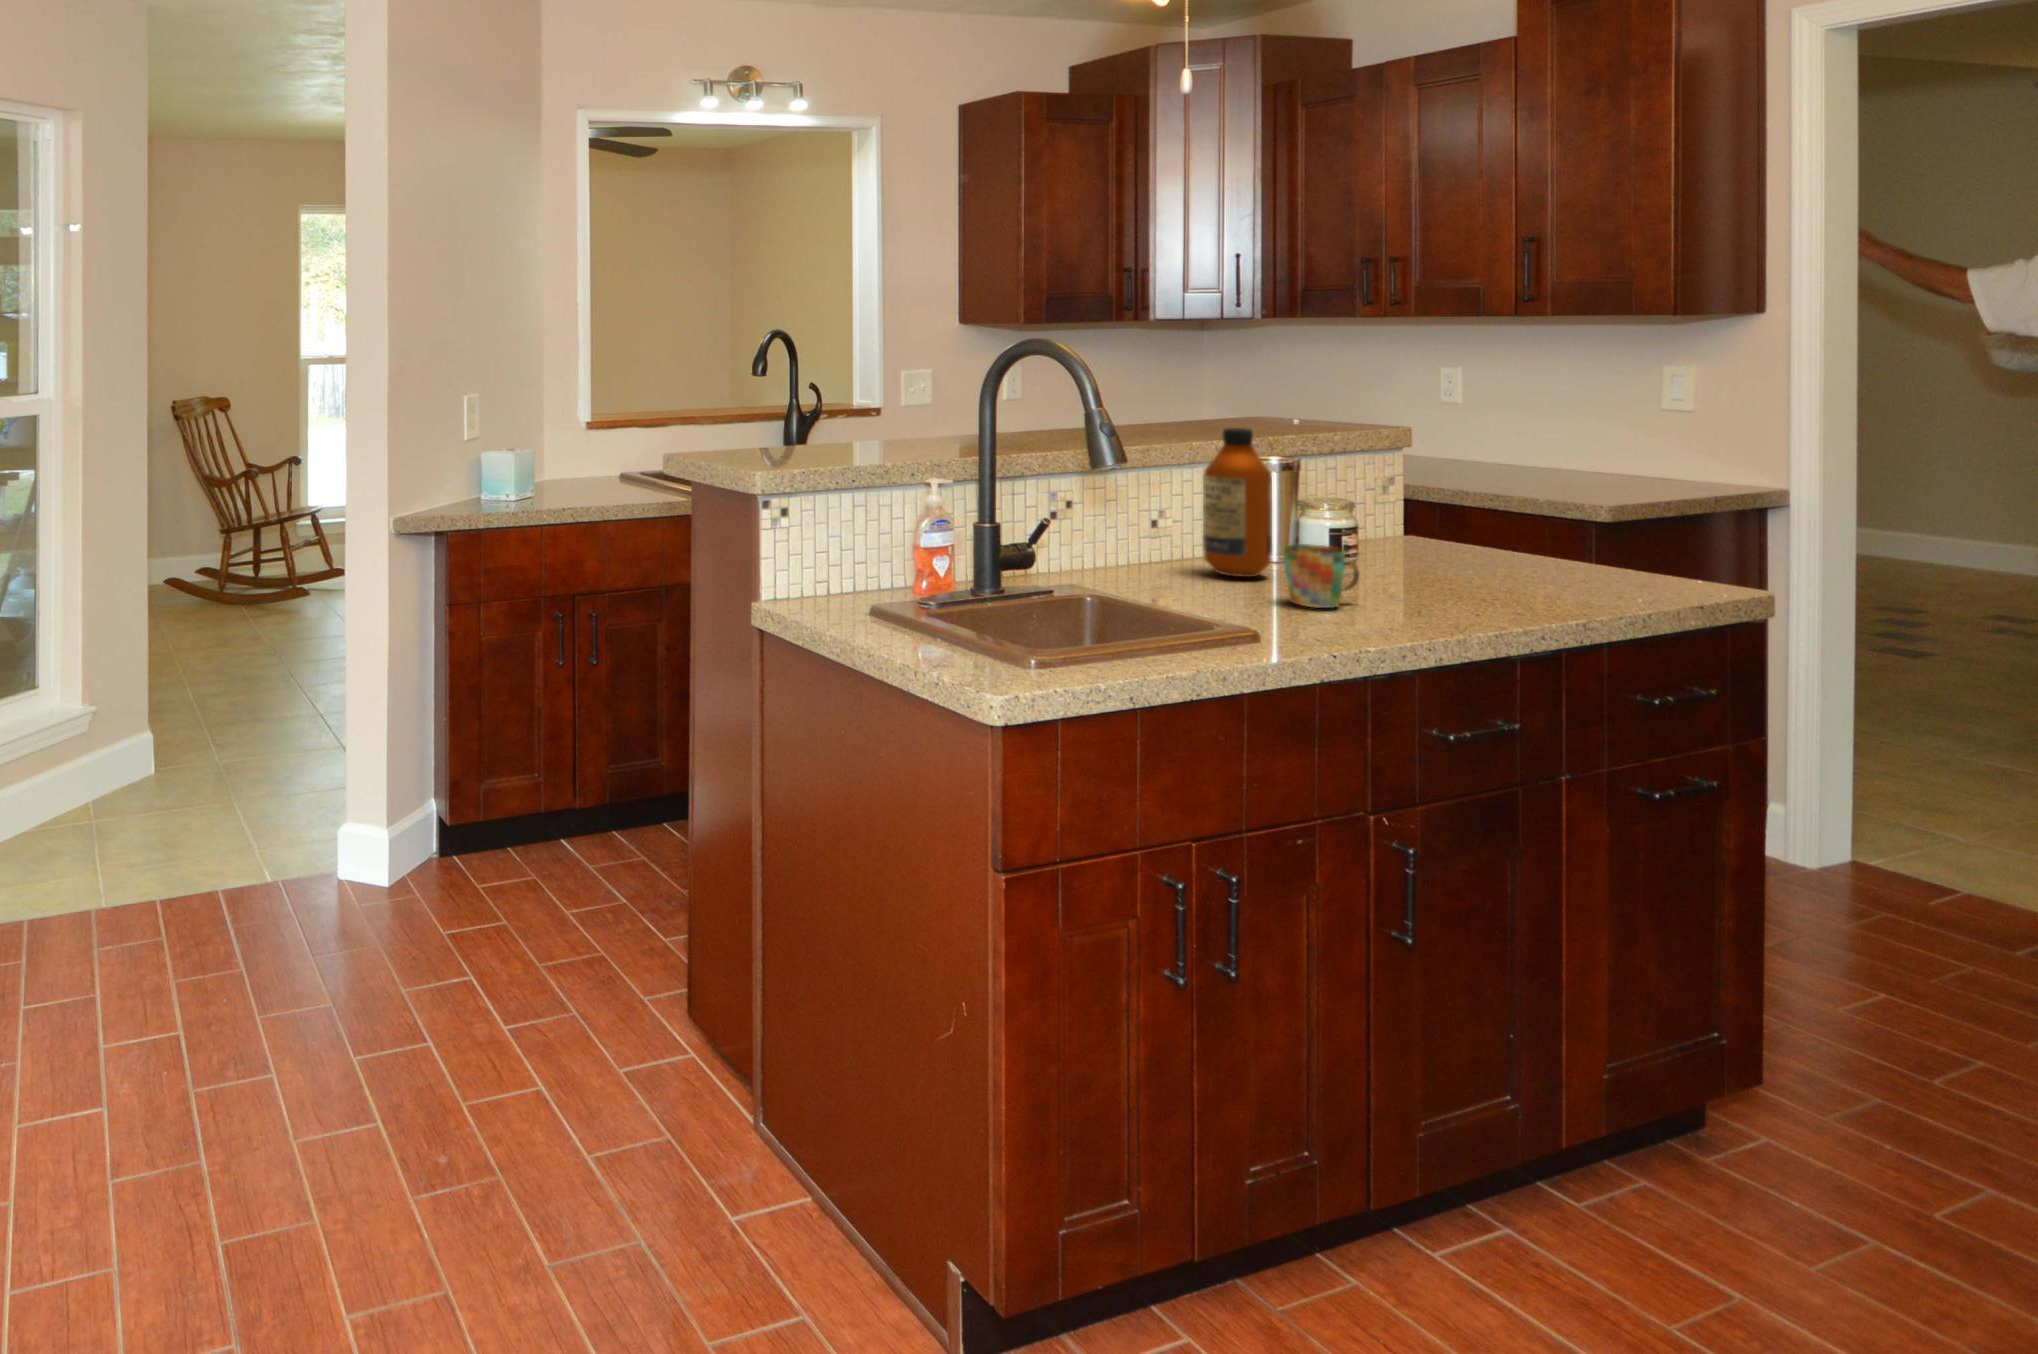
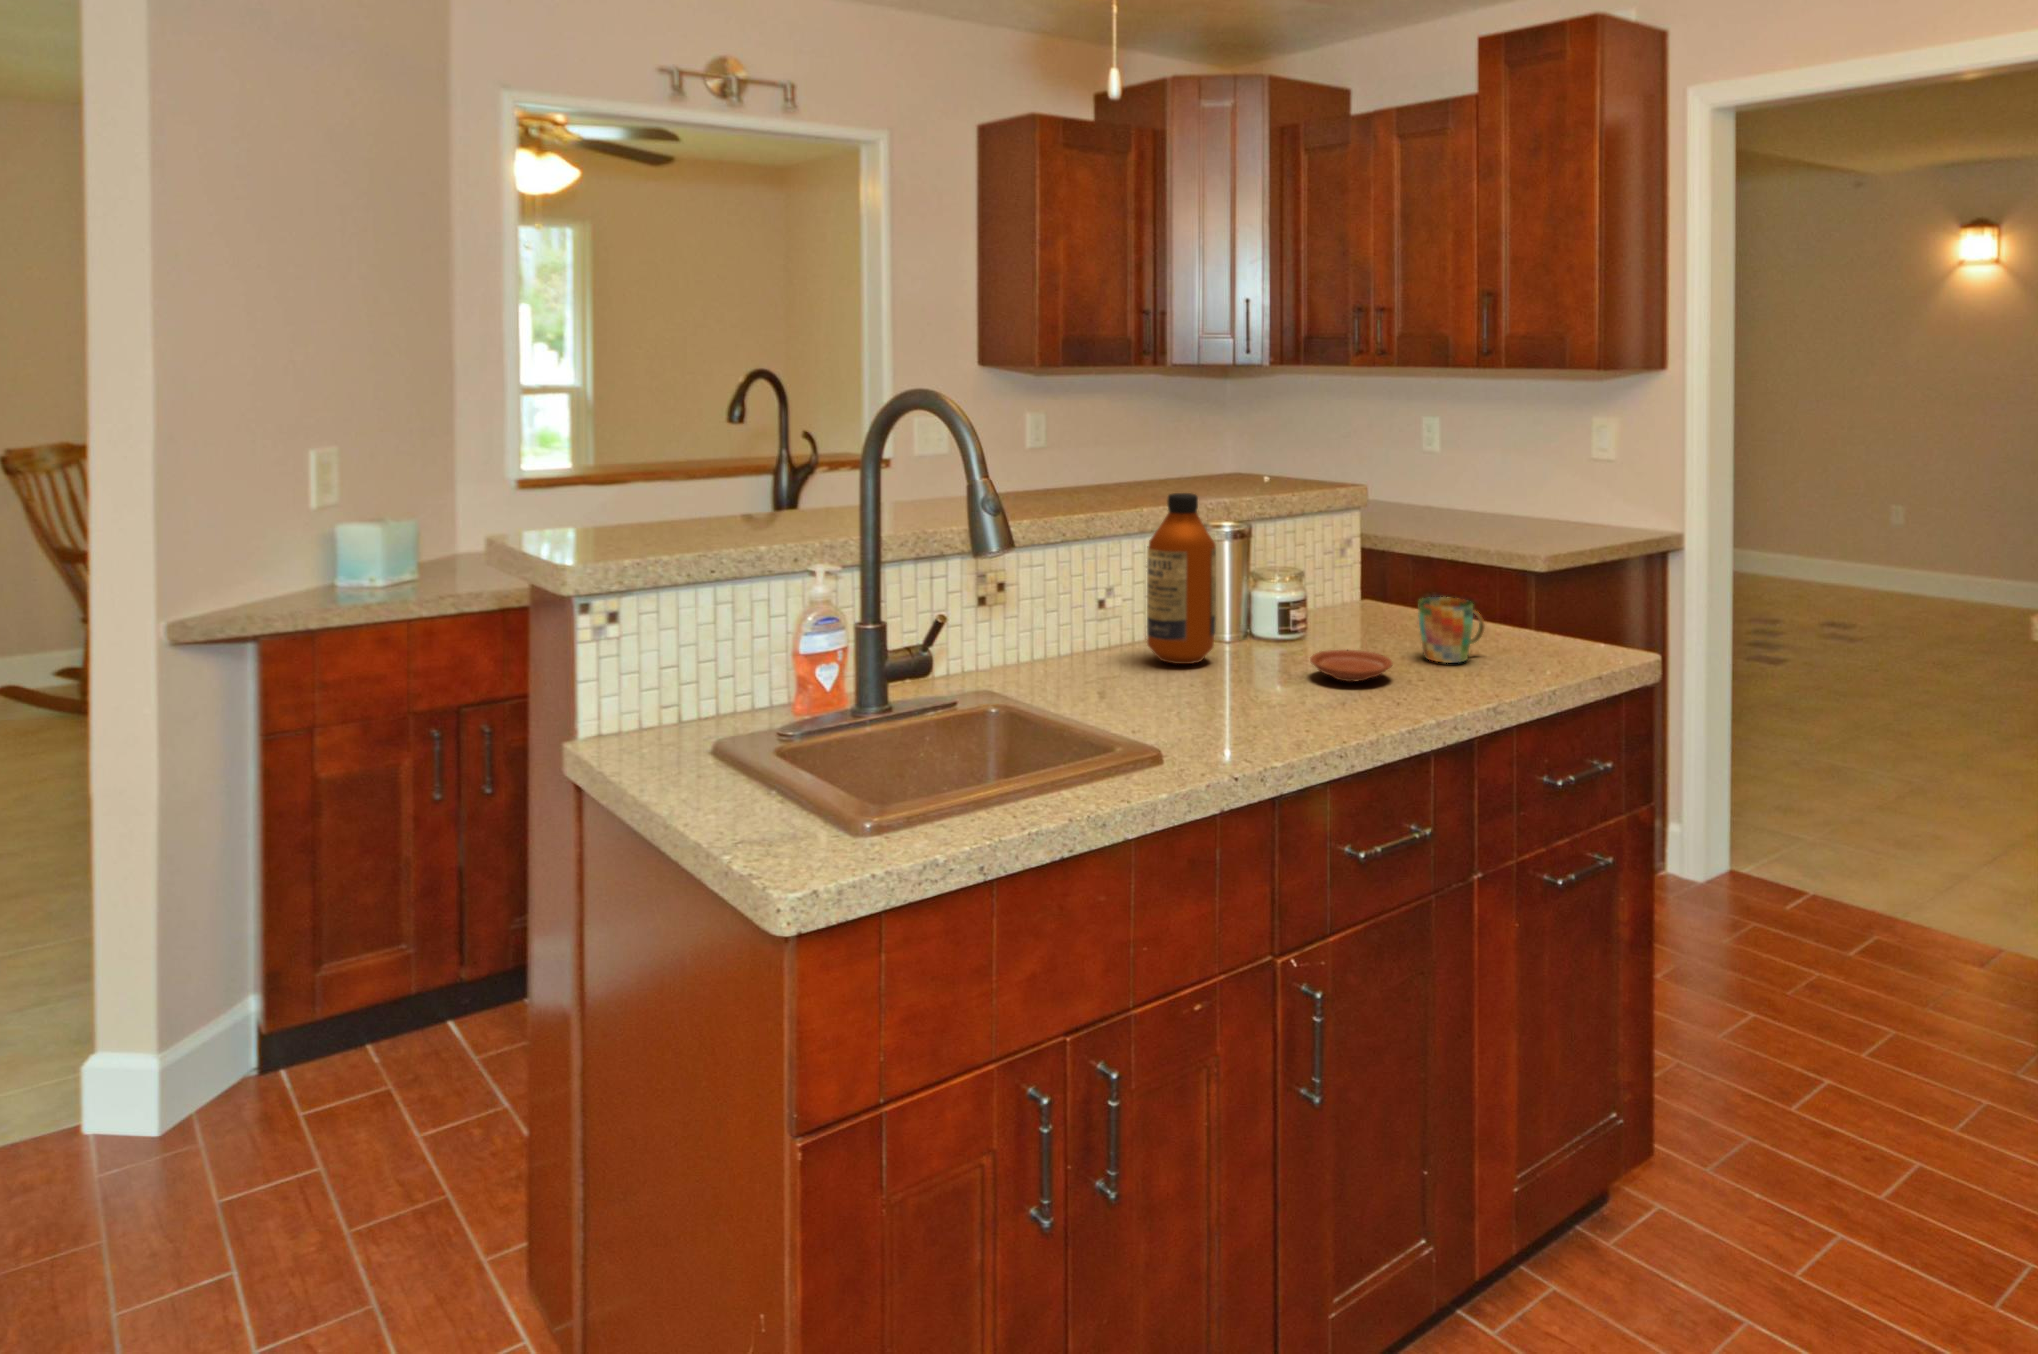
mug: present [1284,544,1359,608] -> present [1418,597,1484,663]
plate: none [1373,571,1462,598] -> present [1310,650,1393,681]

